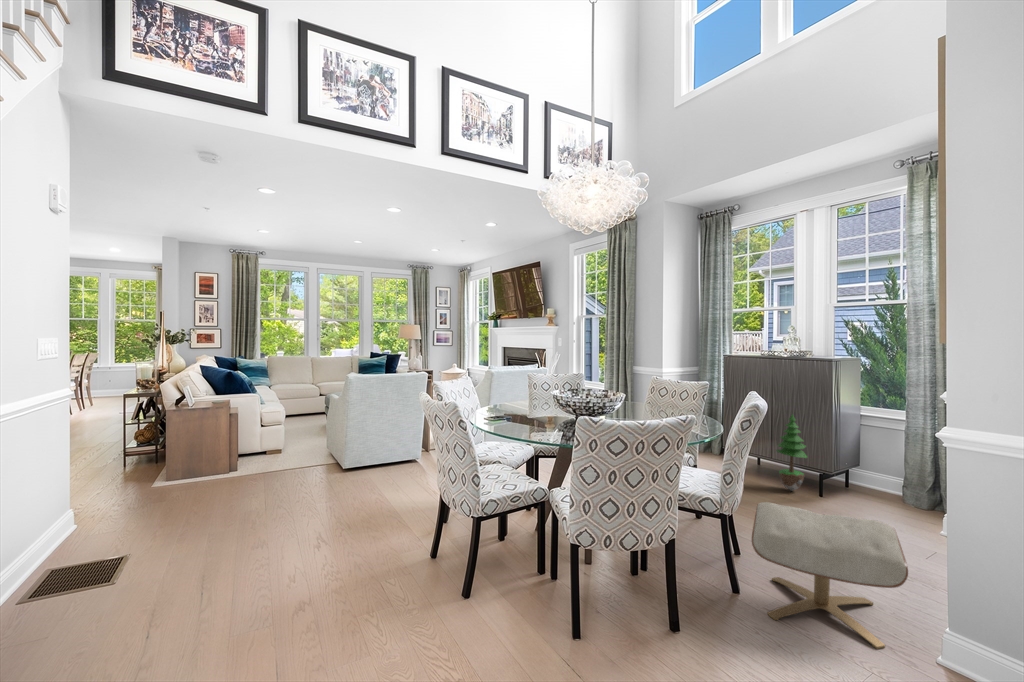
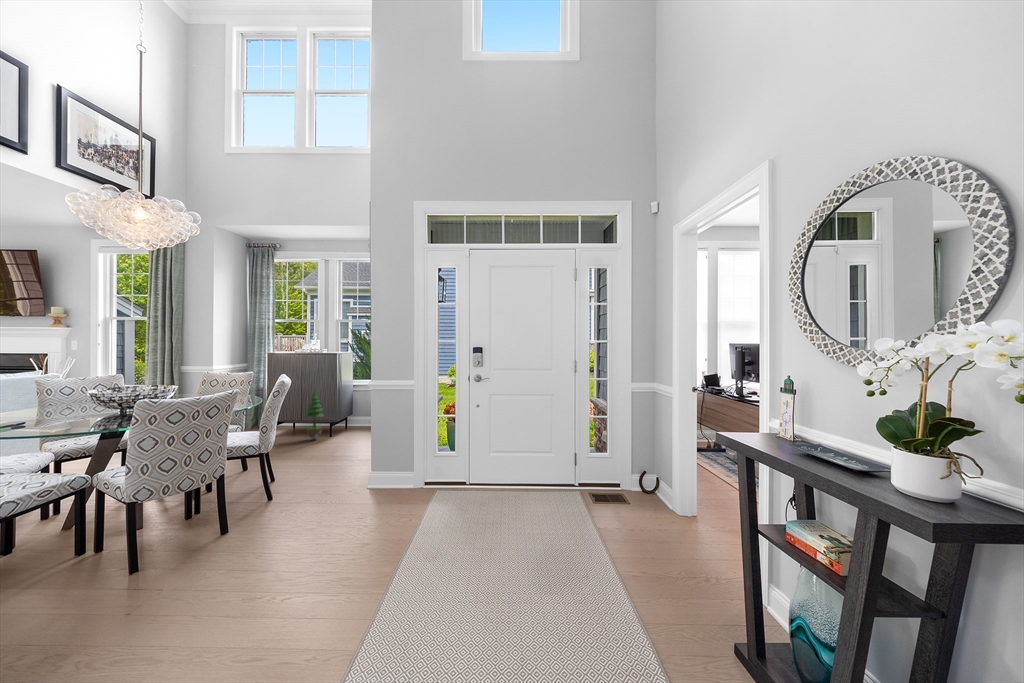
ottoman: present [752,502,908,649] -> none [280,437,359,506]

